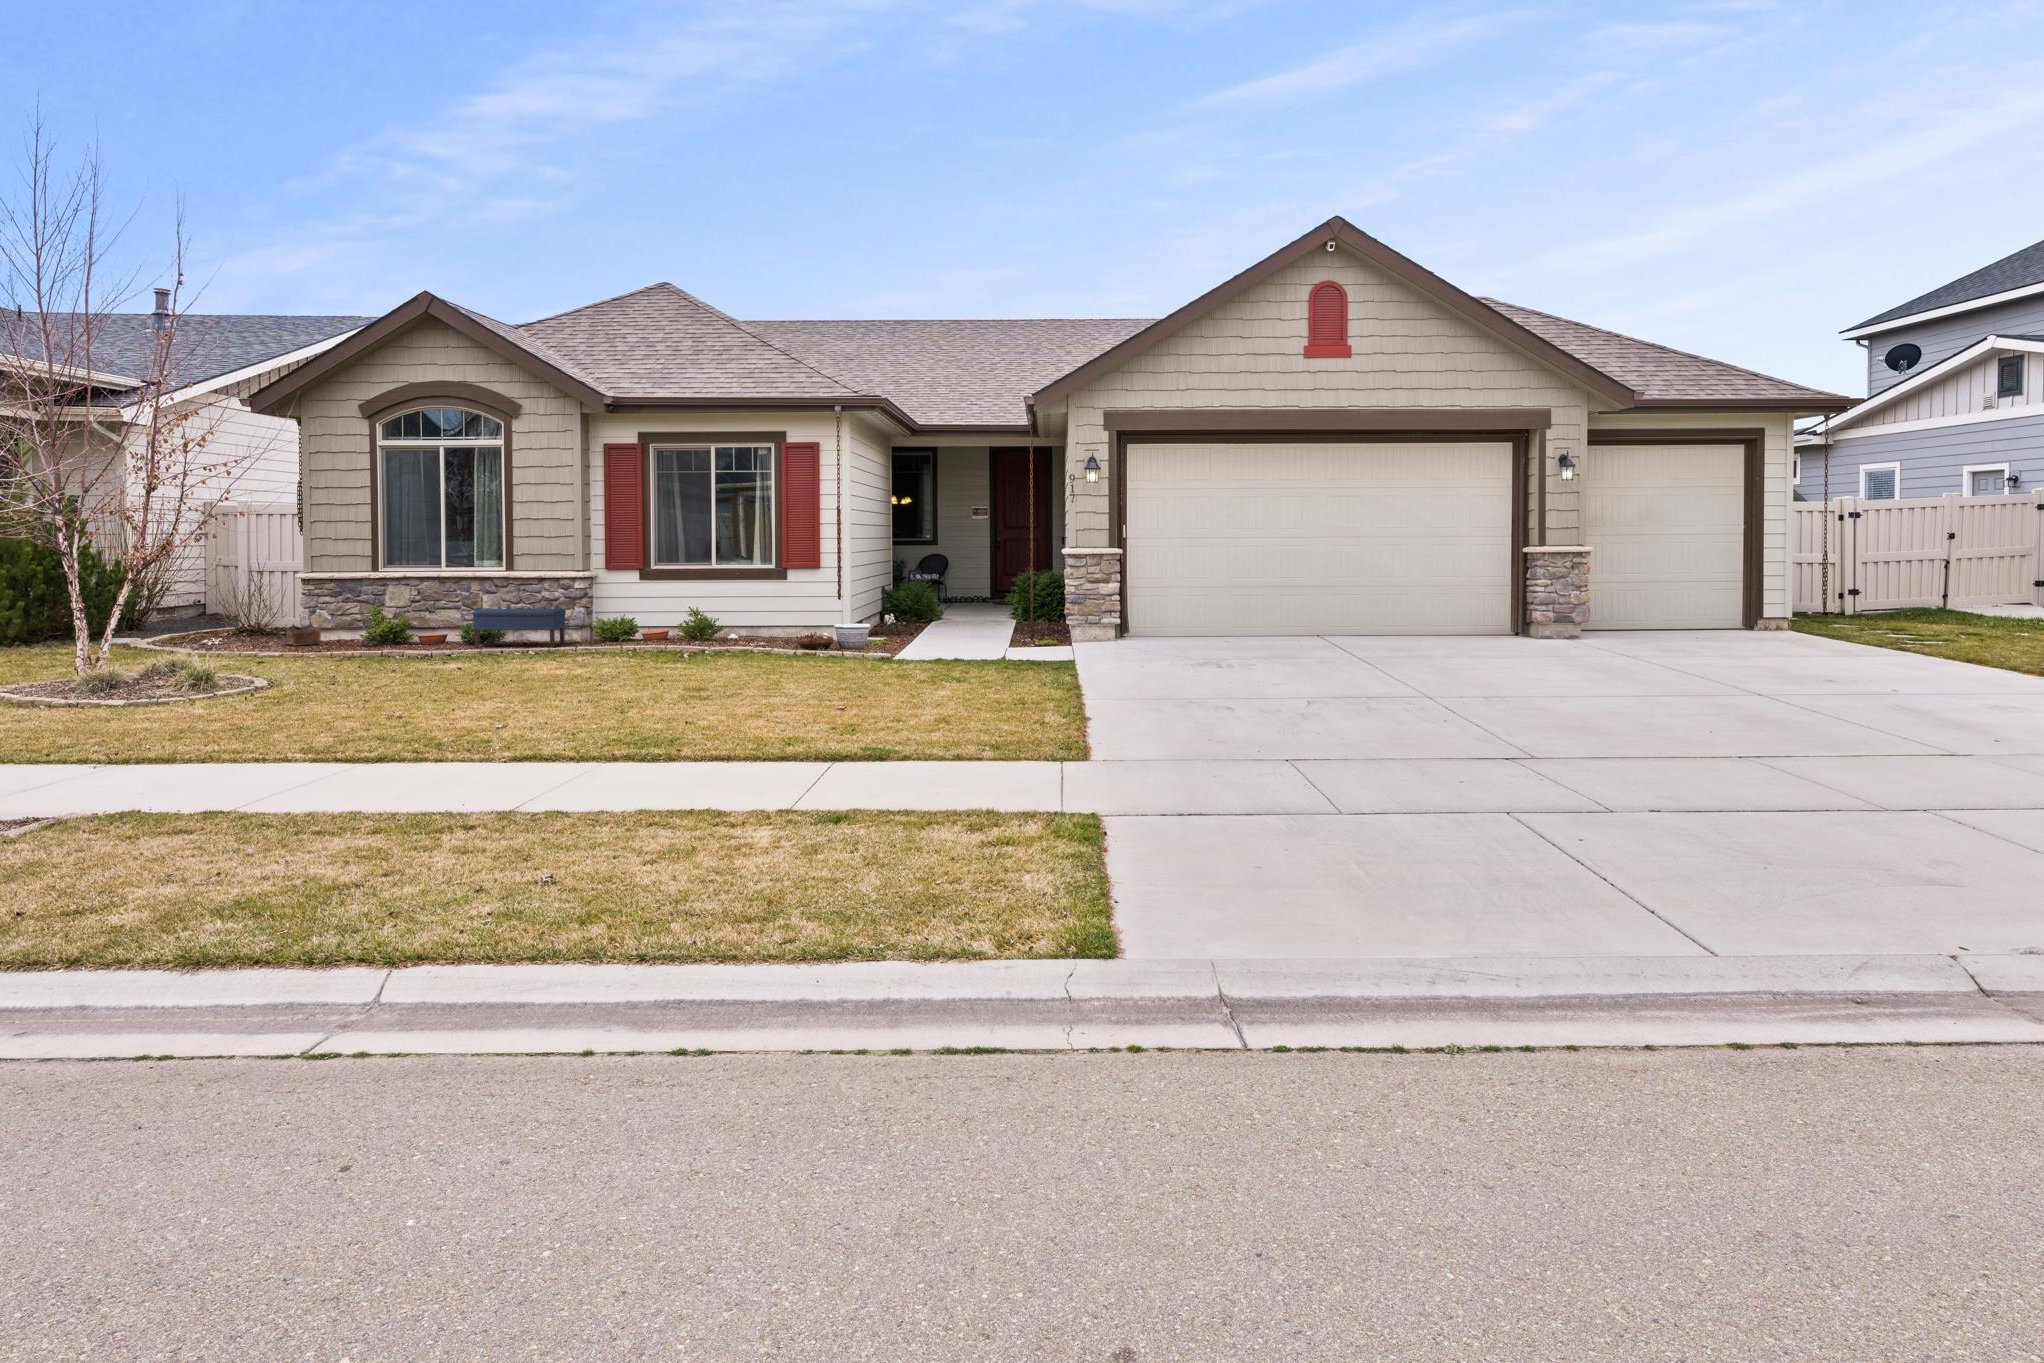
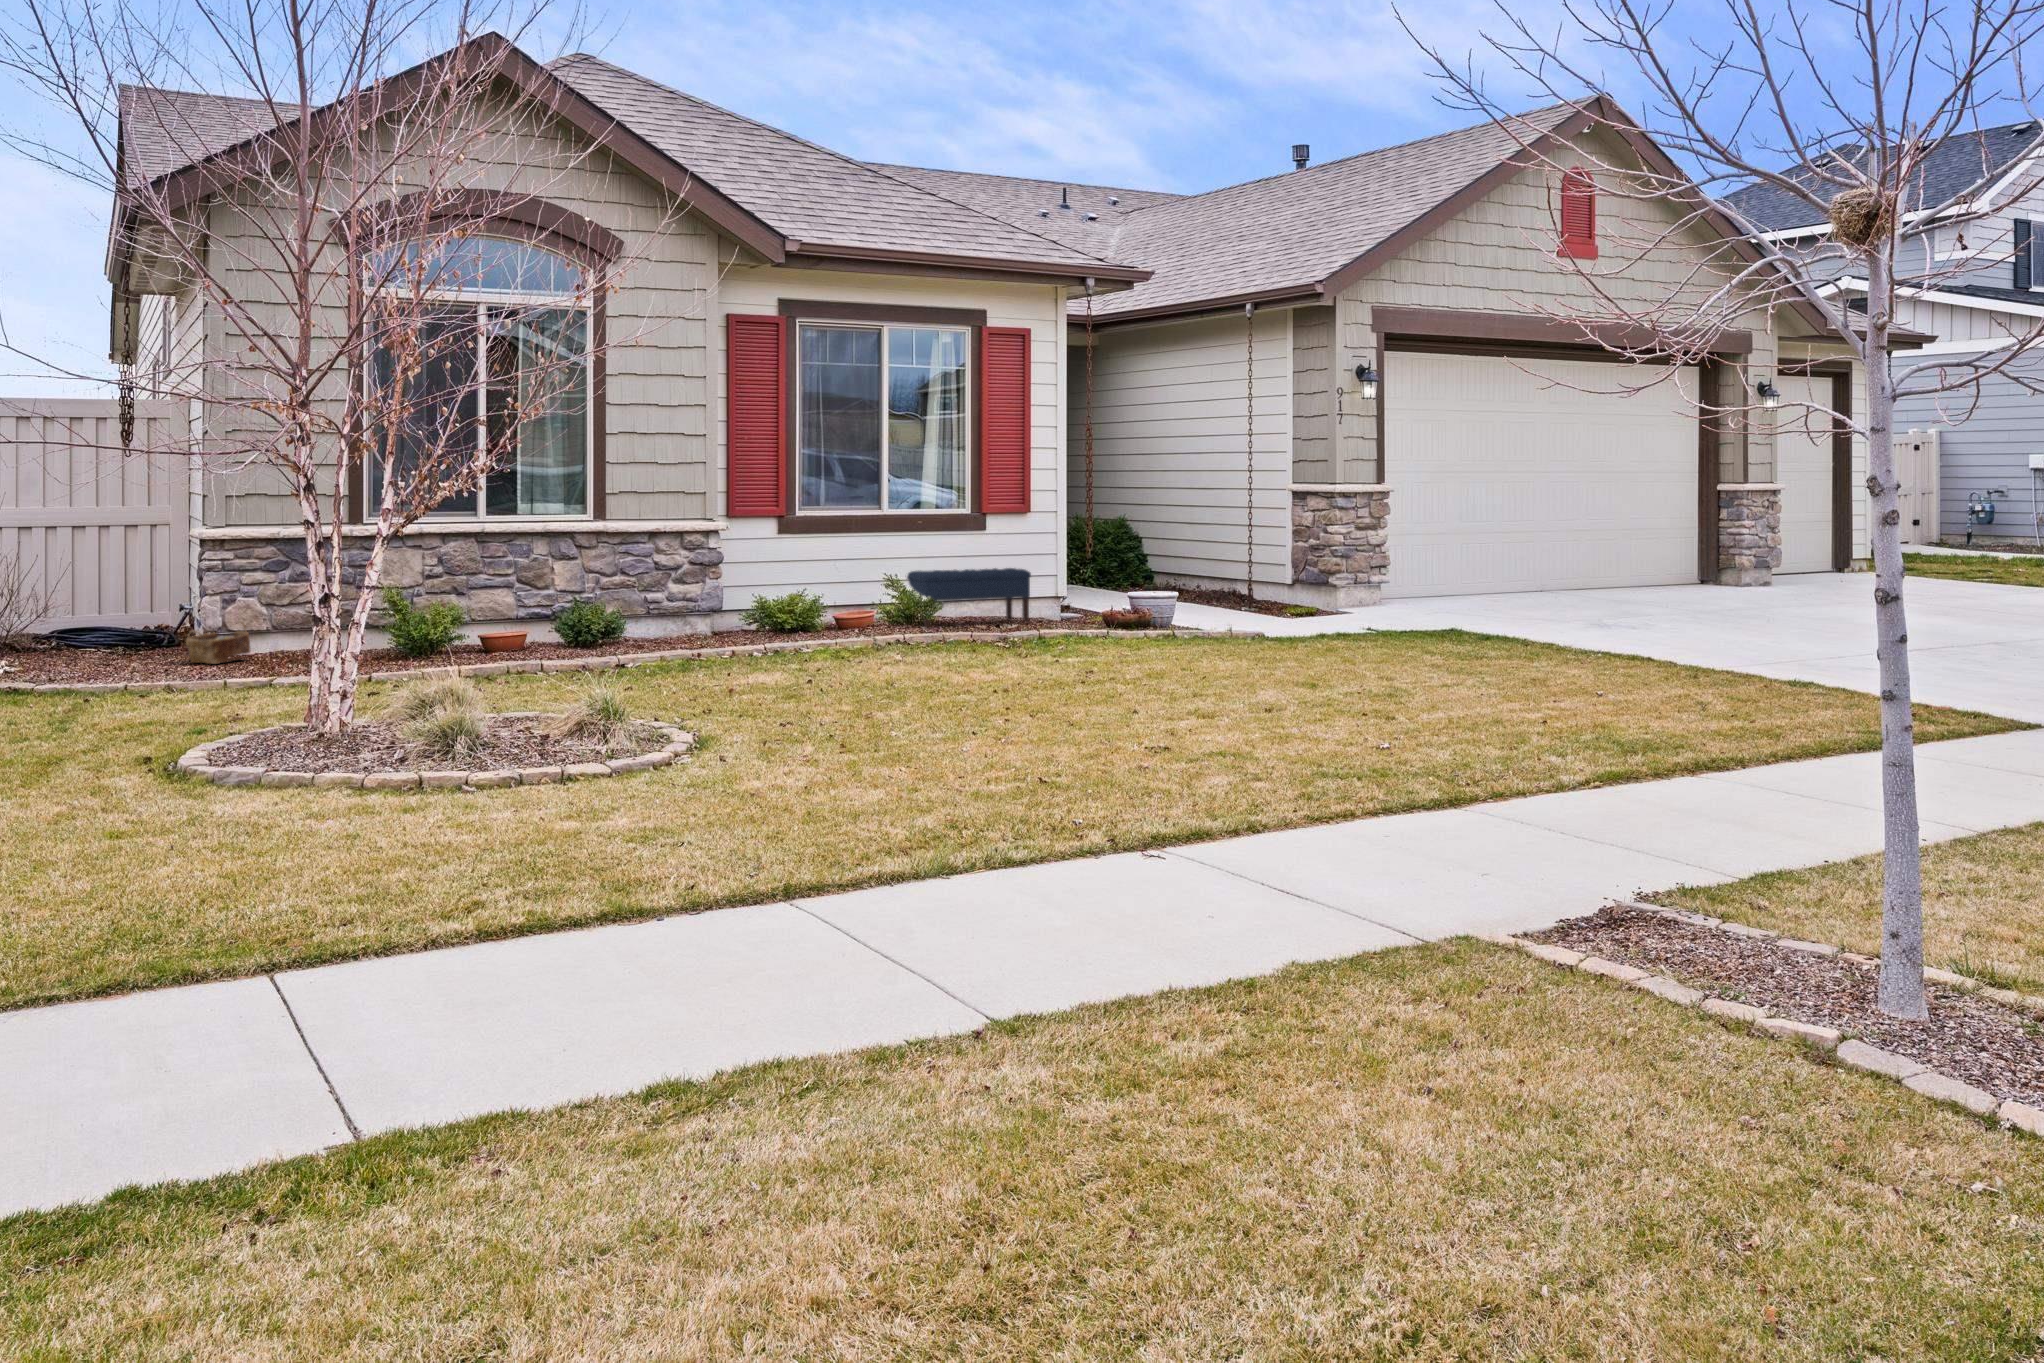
bench: present [472,608,566,647] -> present [907,568,1031,628]

